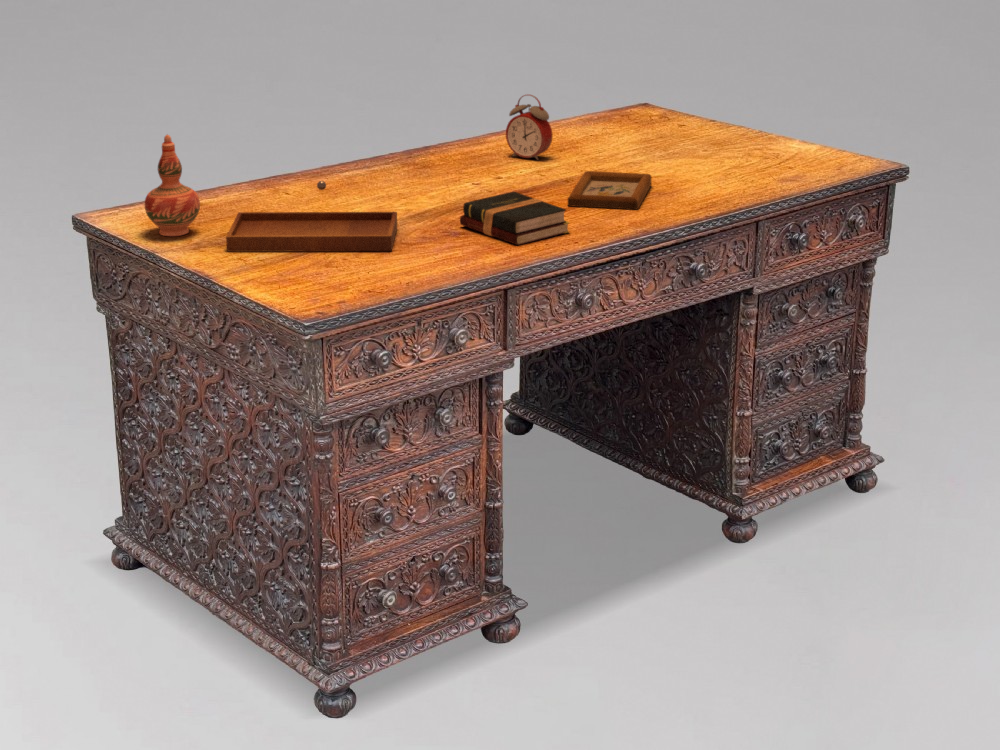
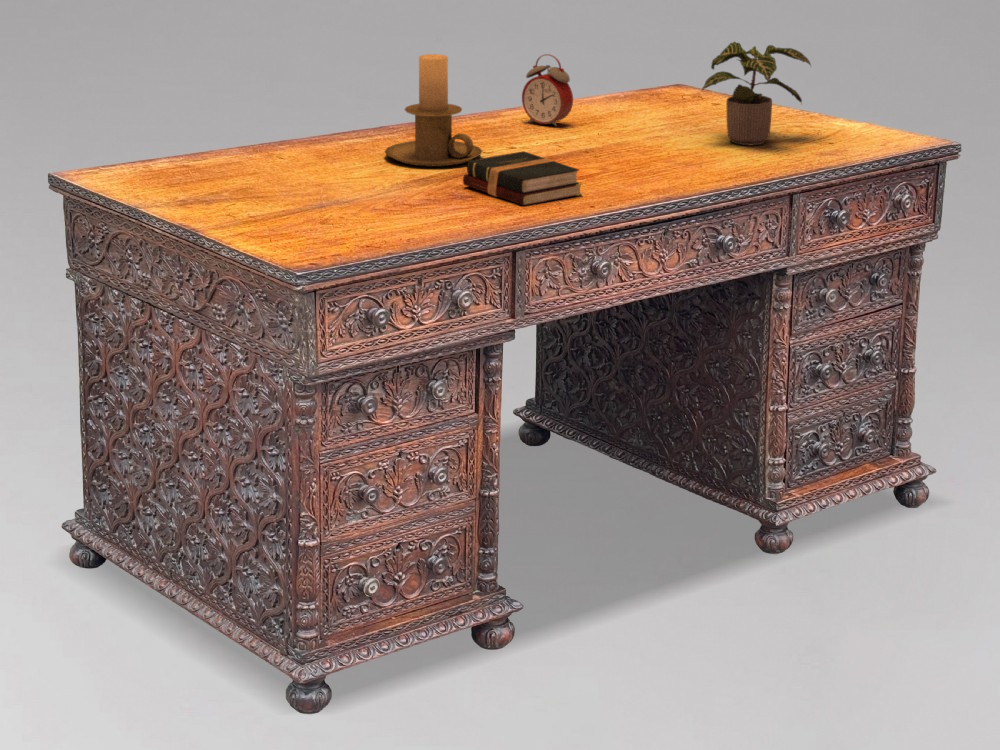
potted plant: none [671,80,769,175] -> present [702,42,811,145]
candle holder: none [385,102,474,206] -> present [385,54,482,167]
decorative vase: present [145,135,200,236] -> none [120,77,180,188]
picture frame: present [568,171,652,210] -> none [583,136,678,176]
tray: present [226,181,397,252] -> none [207,131,395,208]

